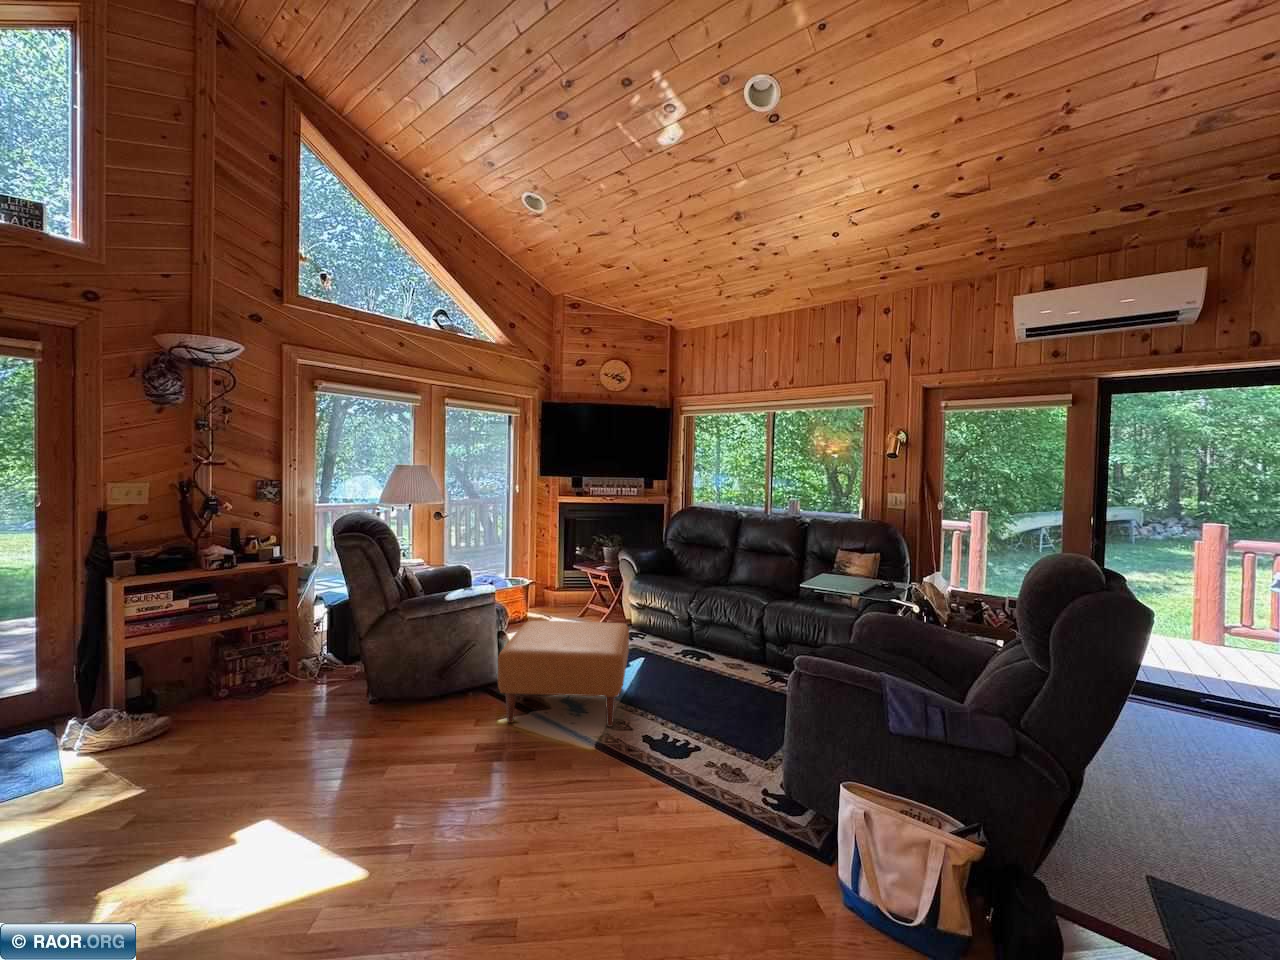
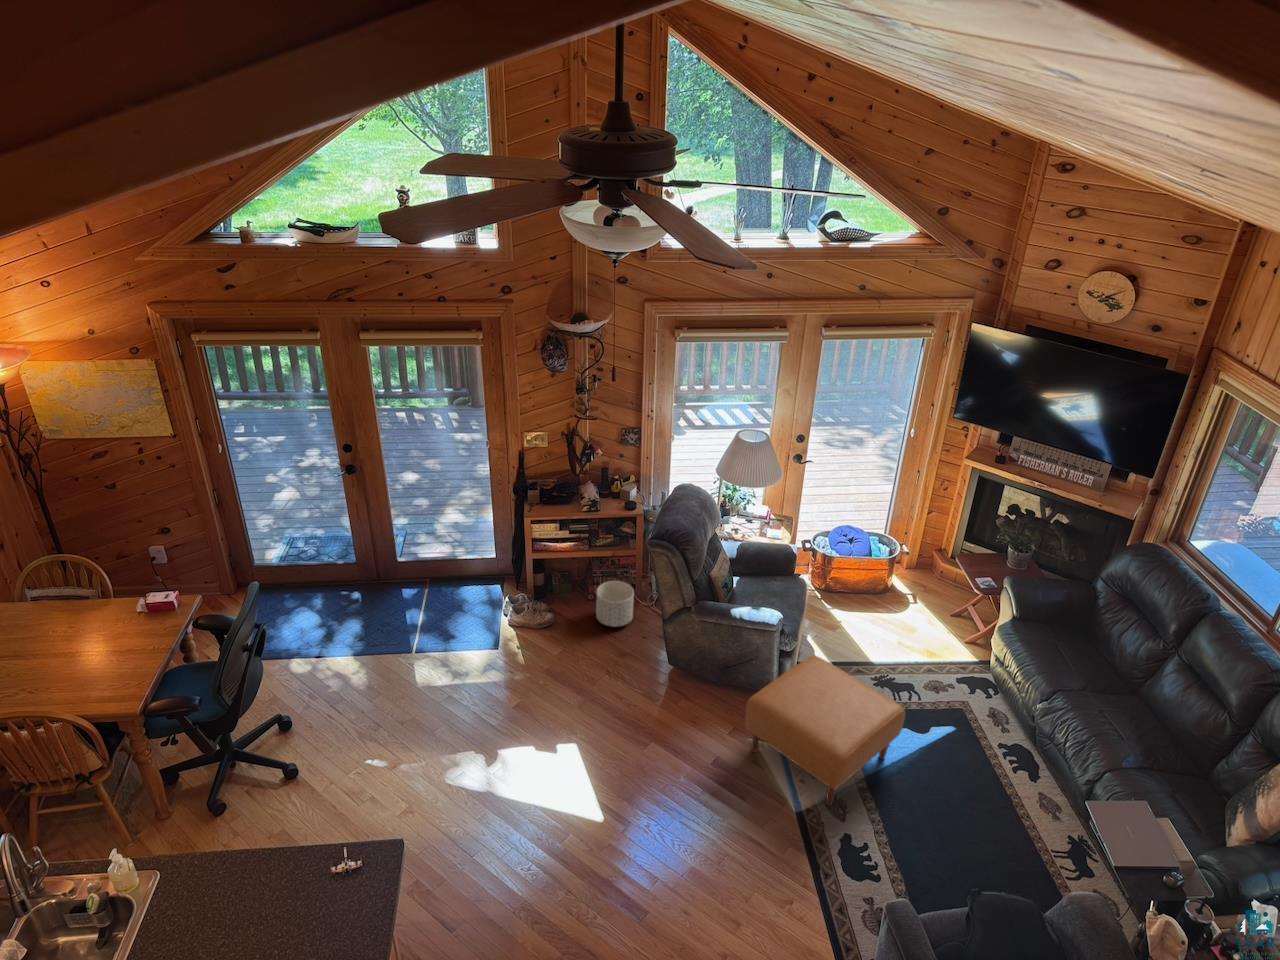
planter: none [245,646,298,699] -> present [596,581,634,627]

